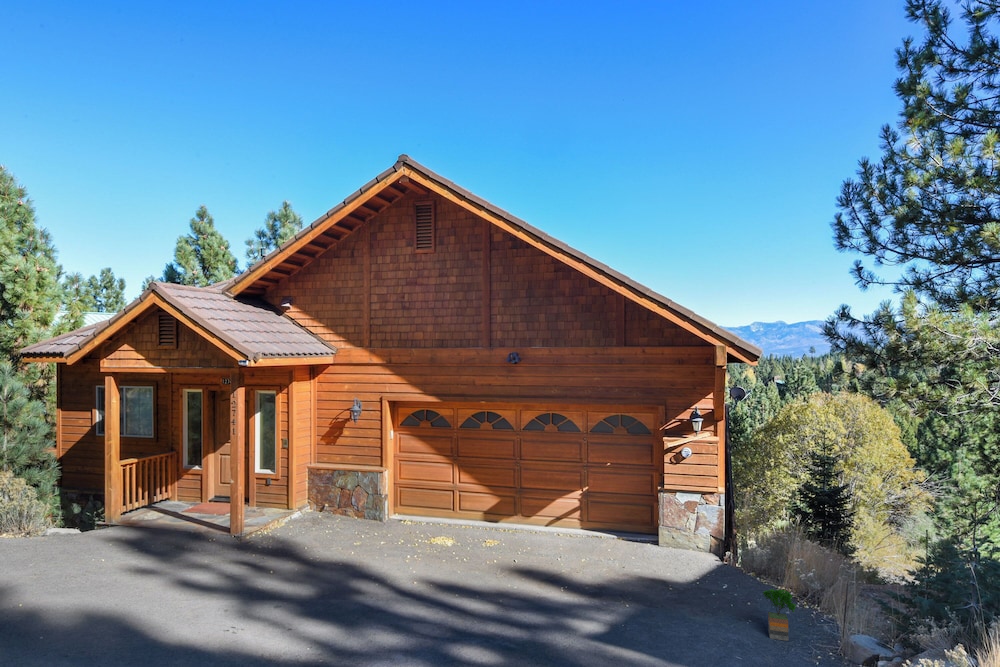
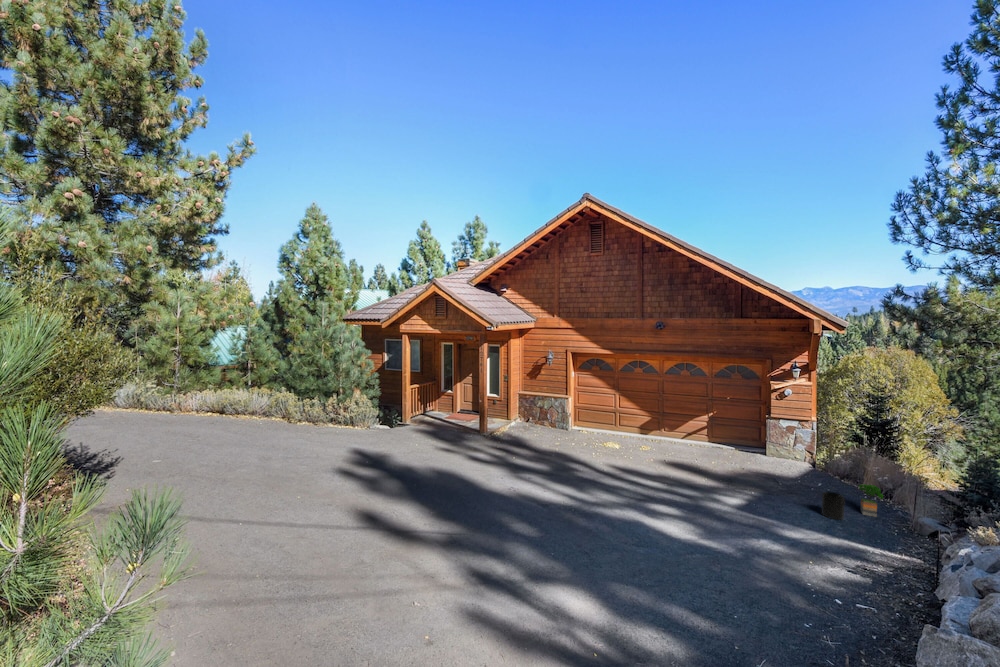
trash can: none [710,596,741,651] -> present [822,491,845,520]

